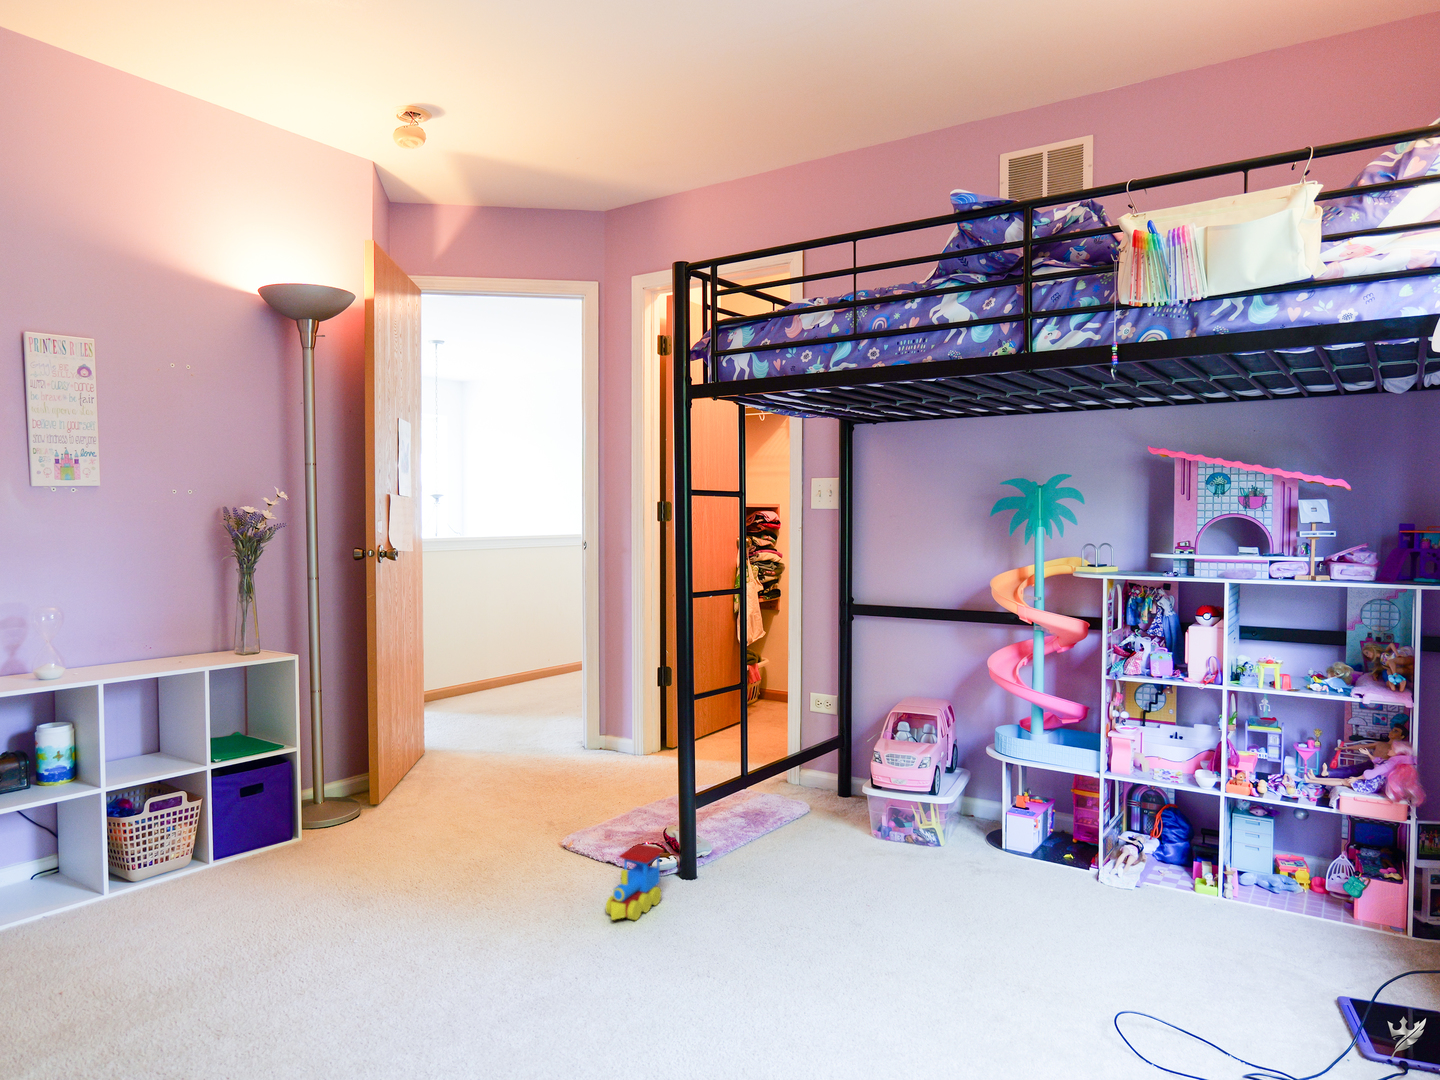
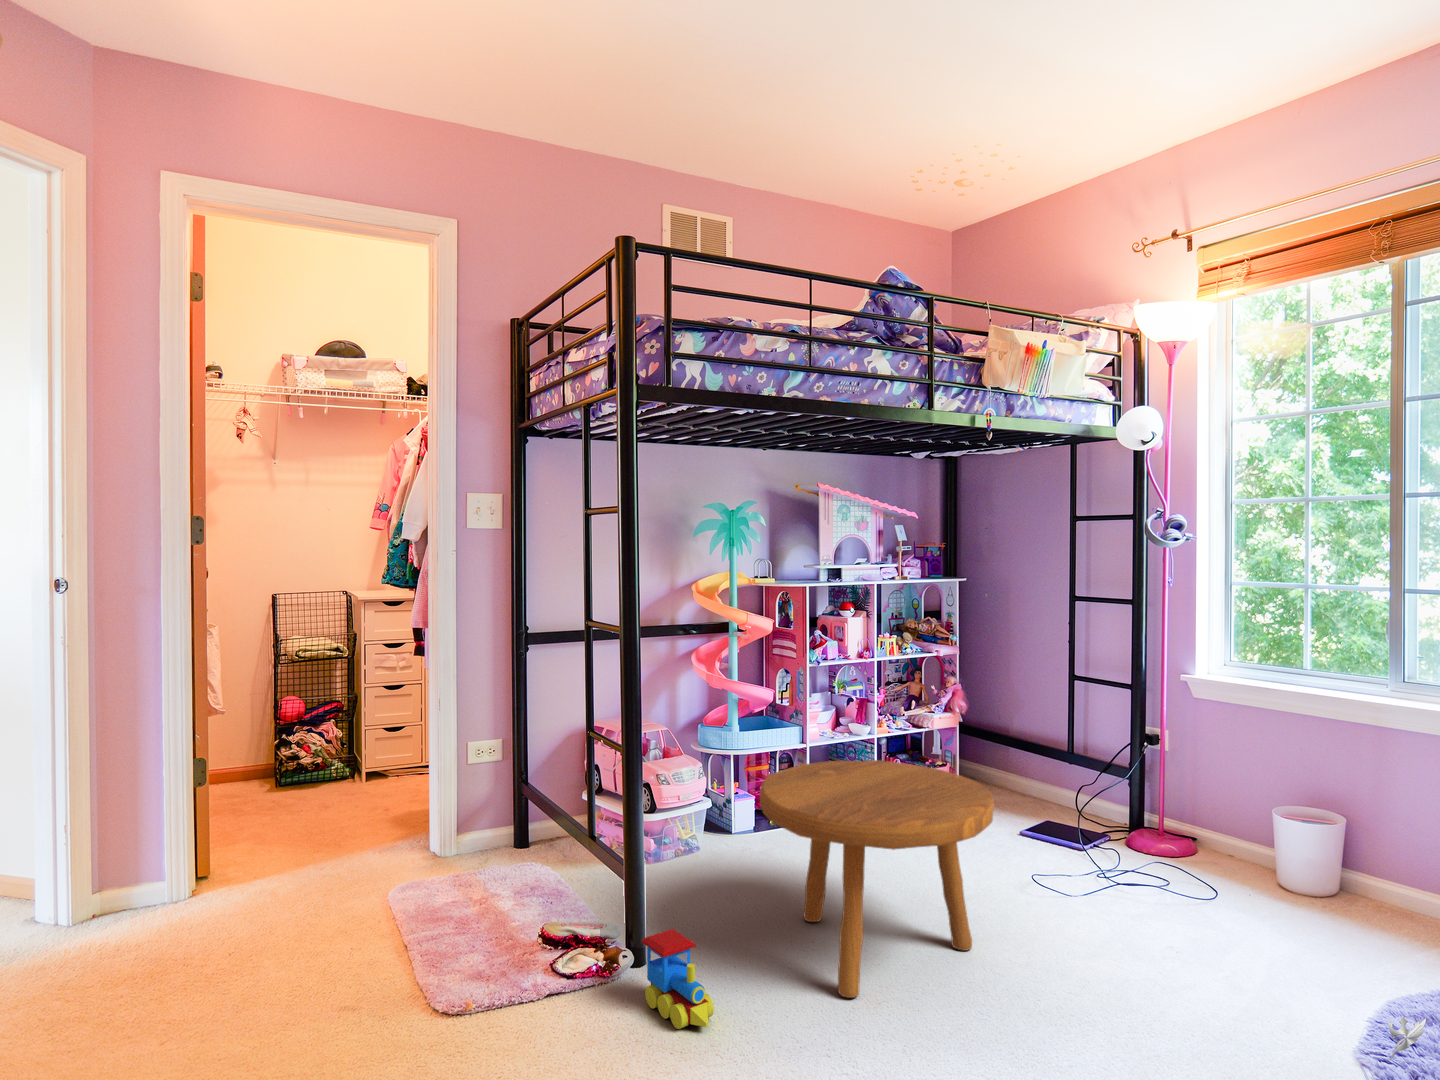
footstool: none [698,756,947,1012] -> present [760,760,994,998]

